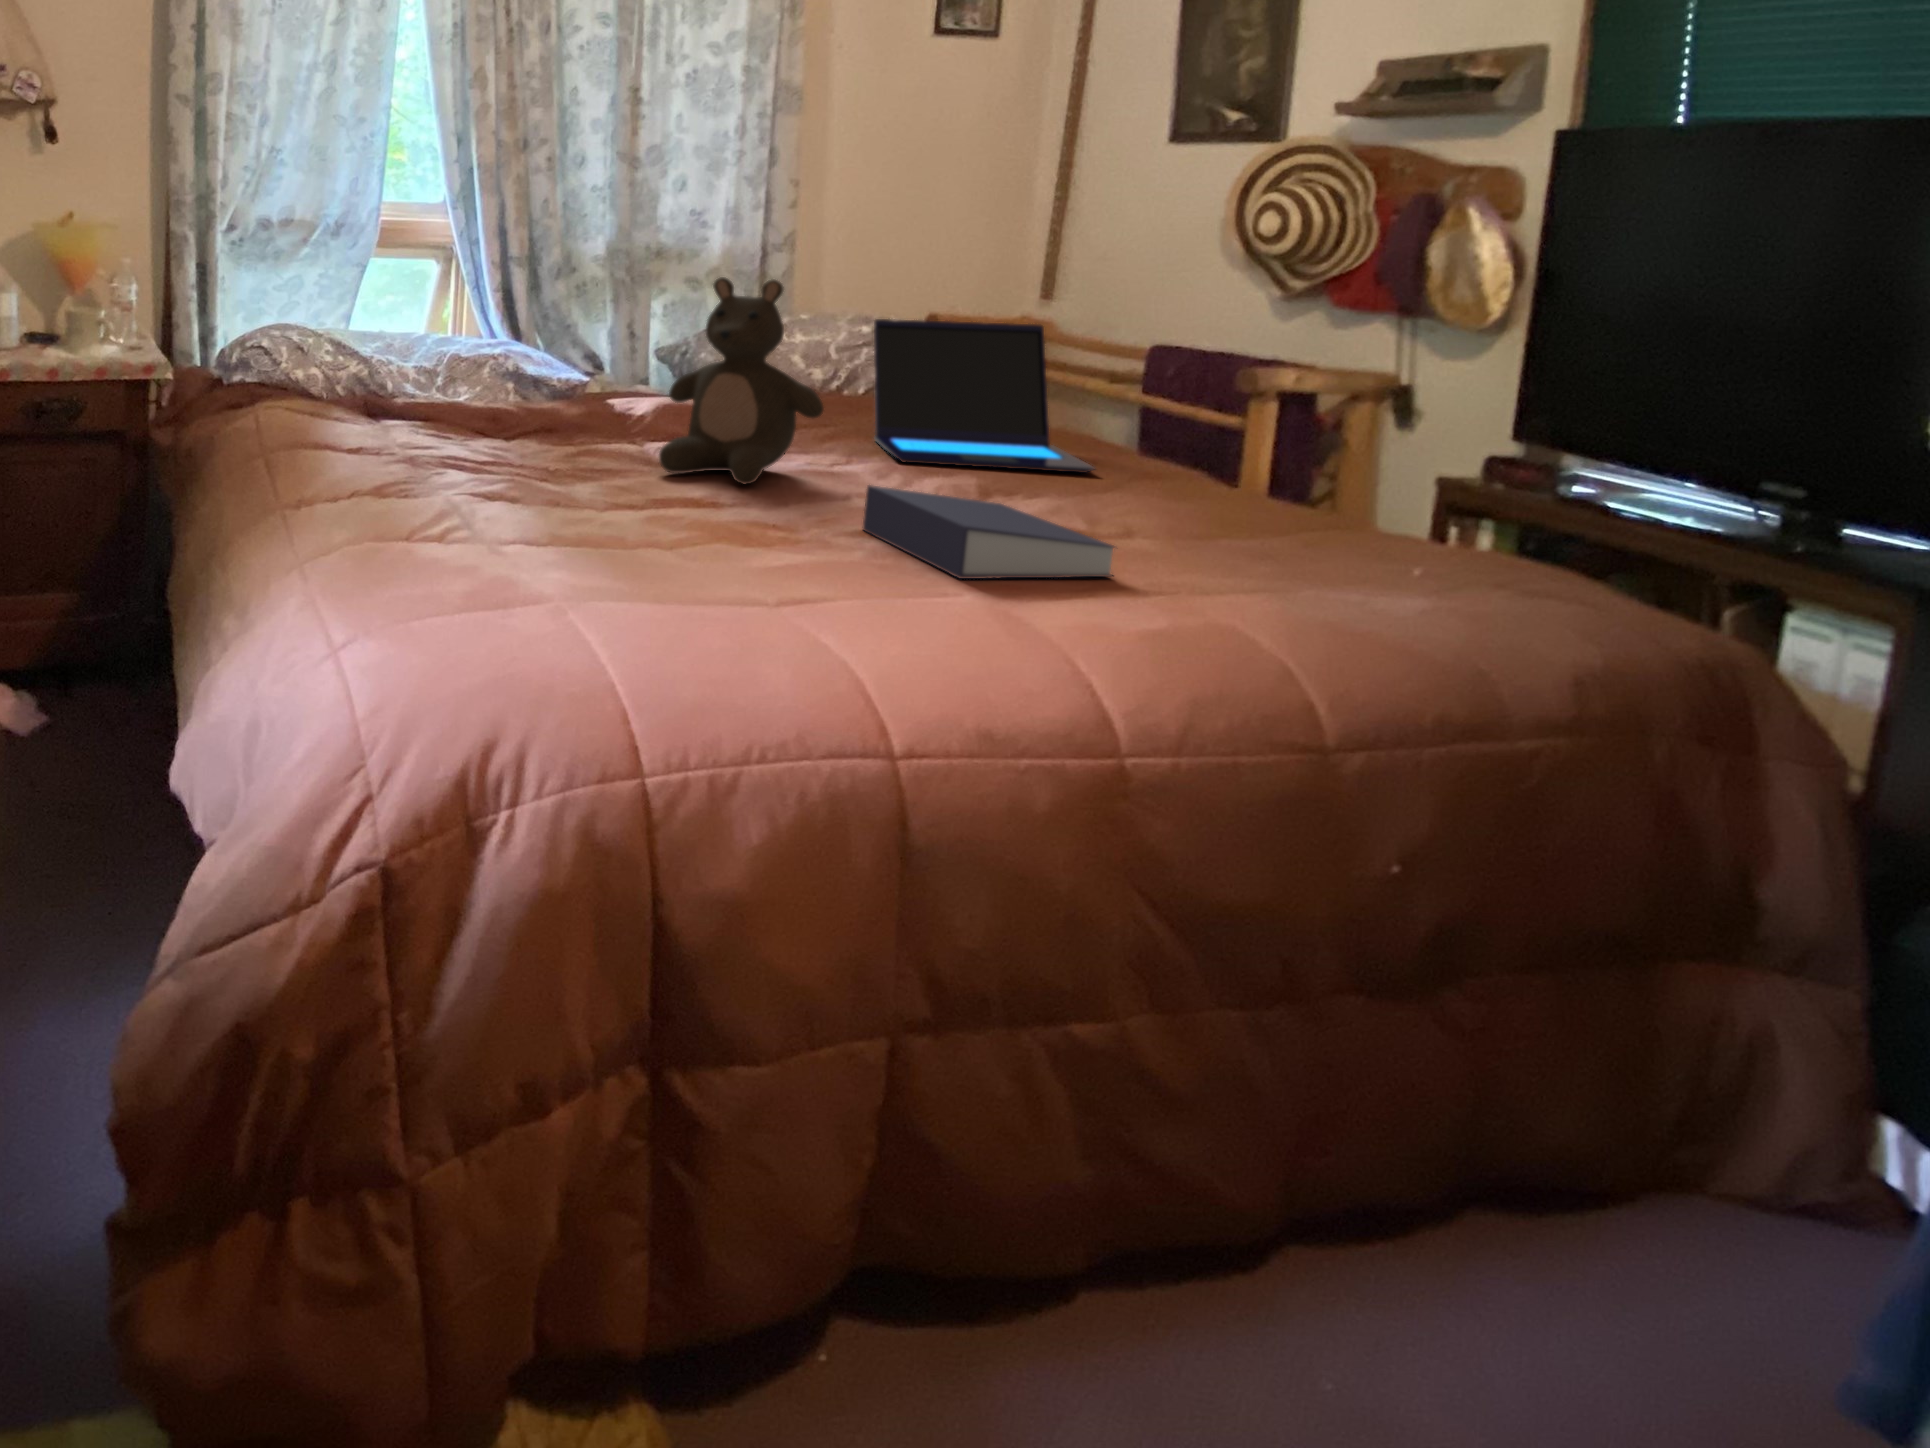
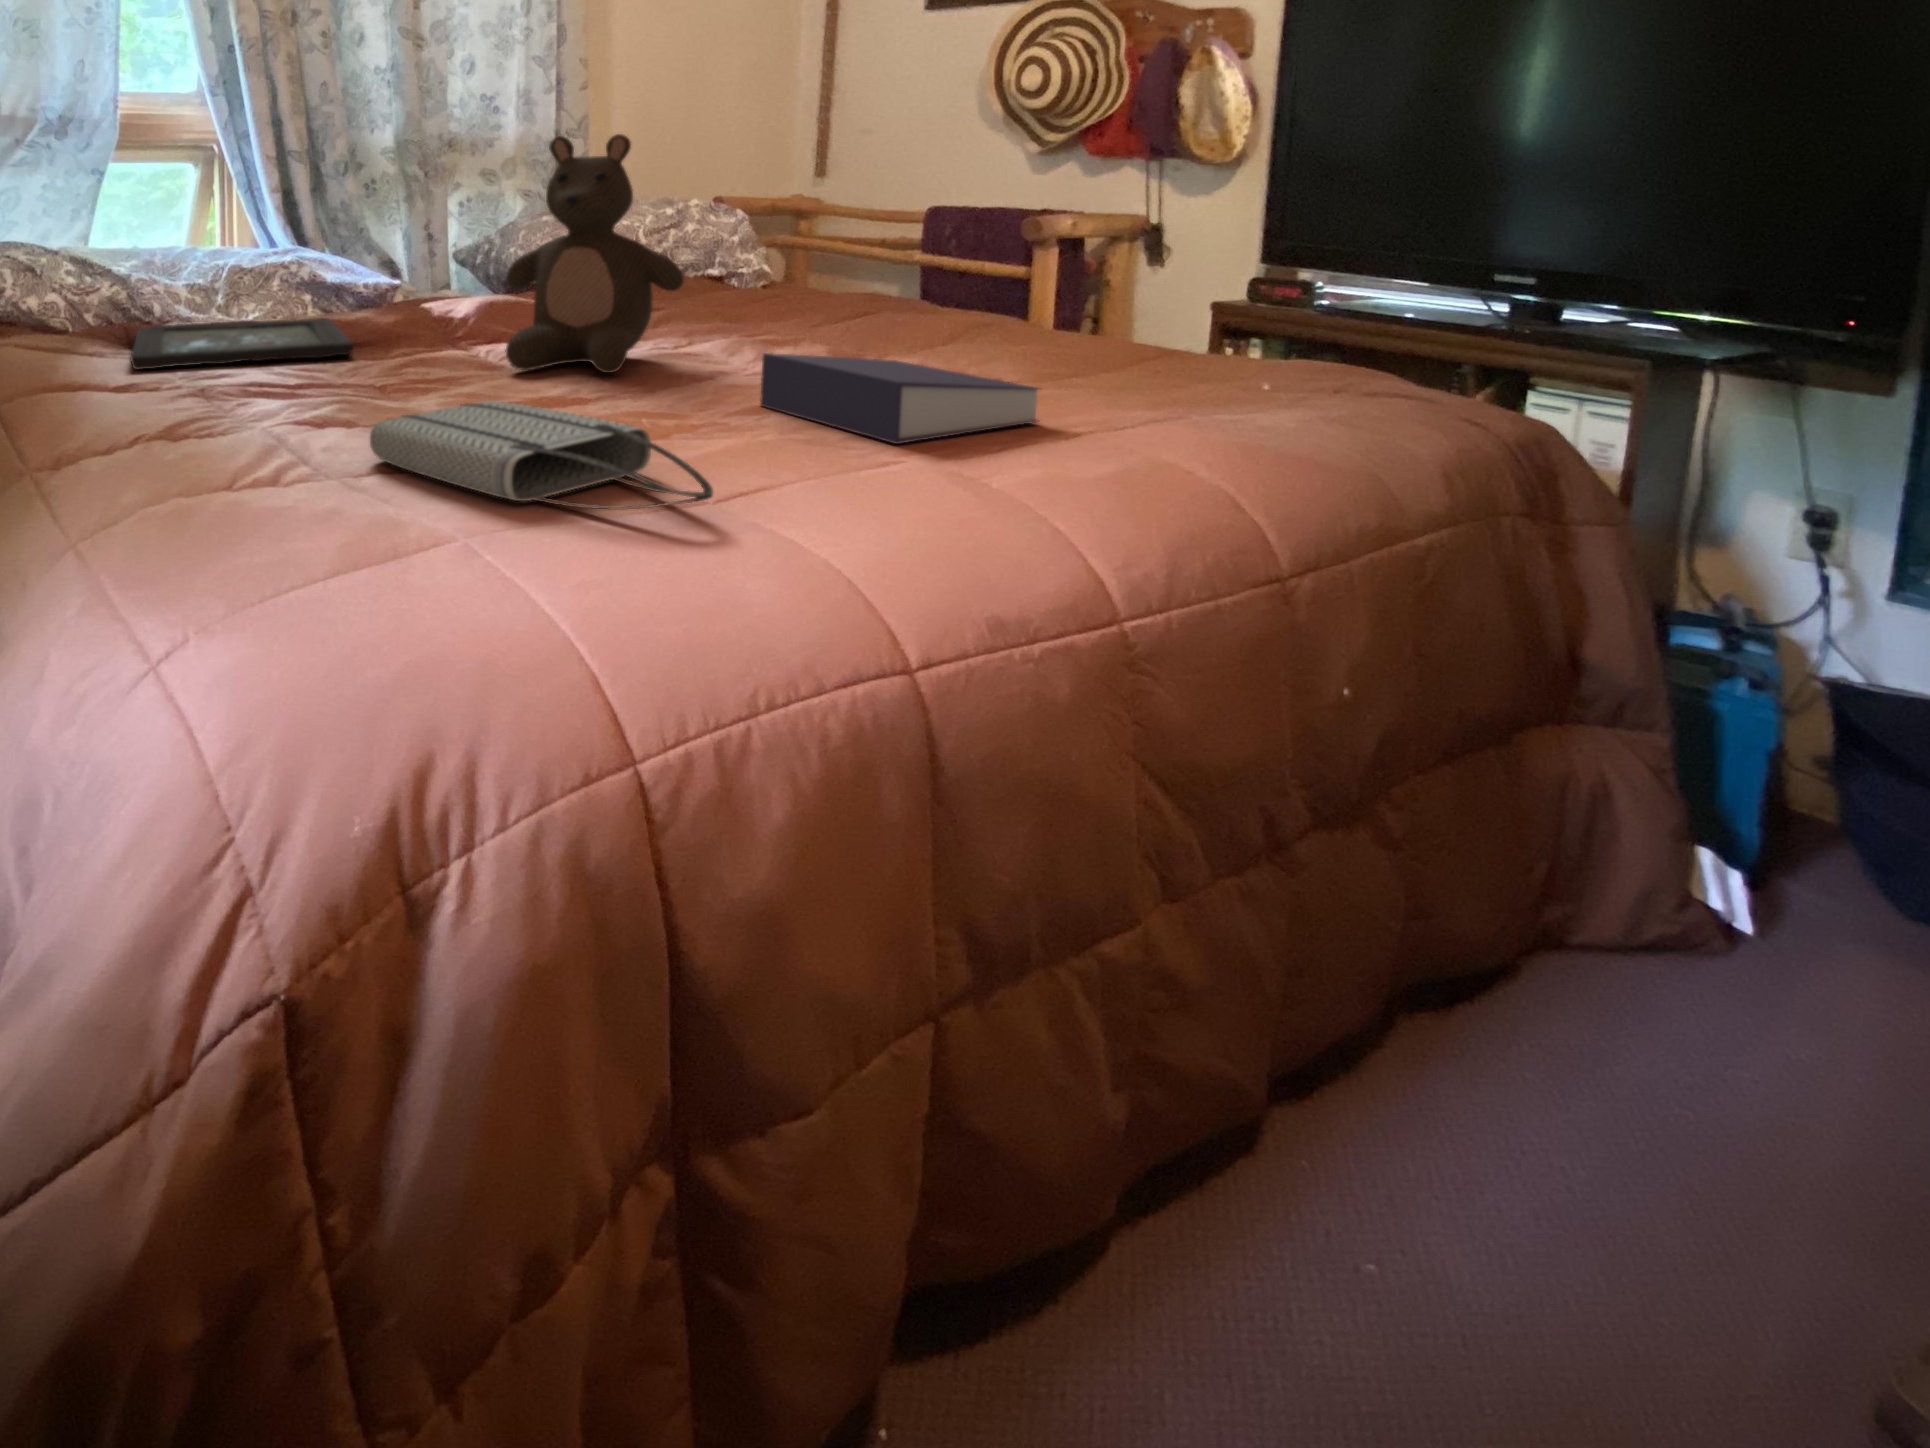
laptop: present [874,319,1095,473] -> none [701,182,940,336]
tray: none [365,400,539,443] -> present [131,318,354,369]
tote bag: none [520,500,758,601] -> present [370,401,713,509]

